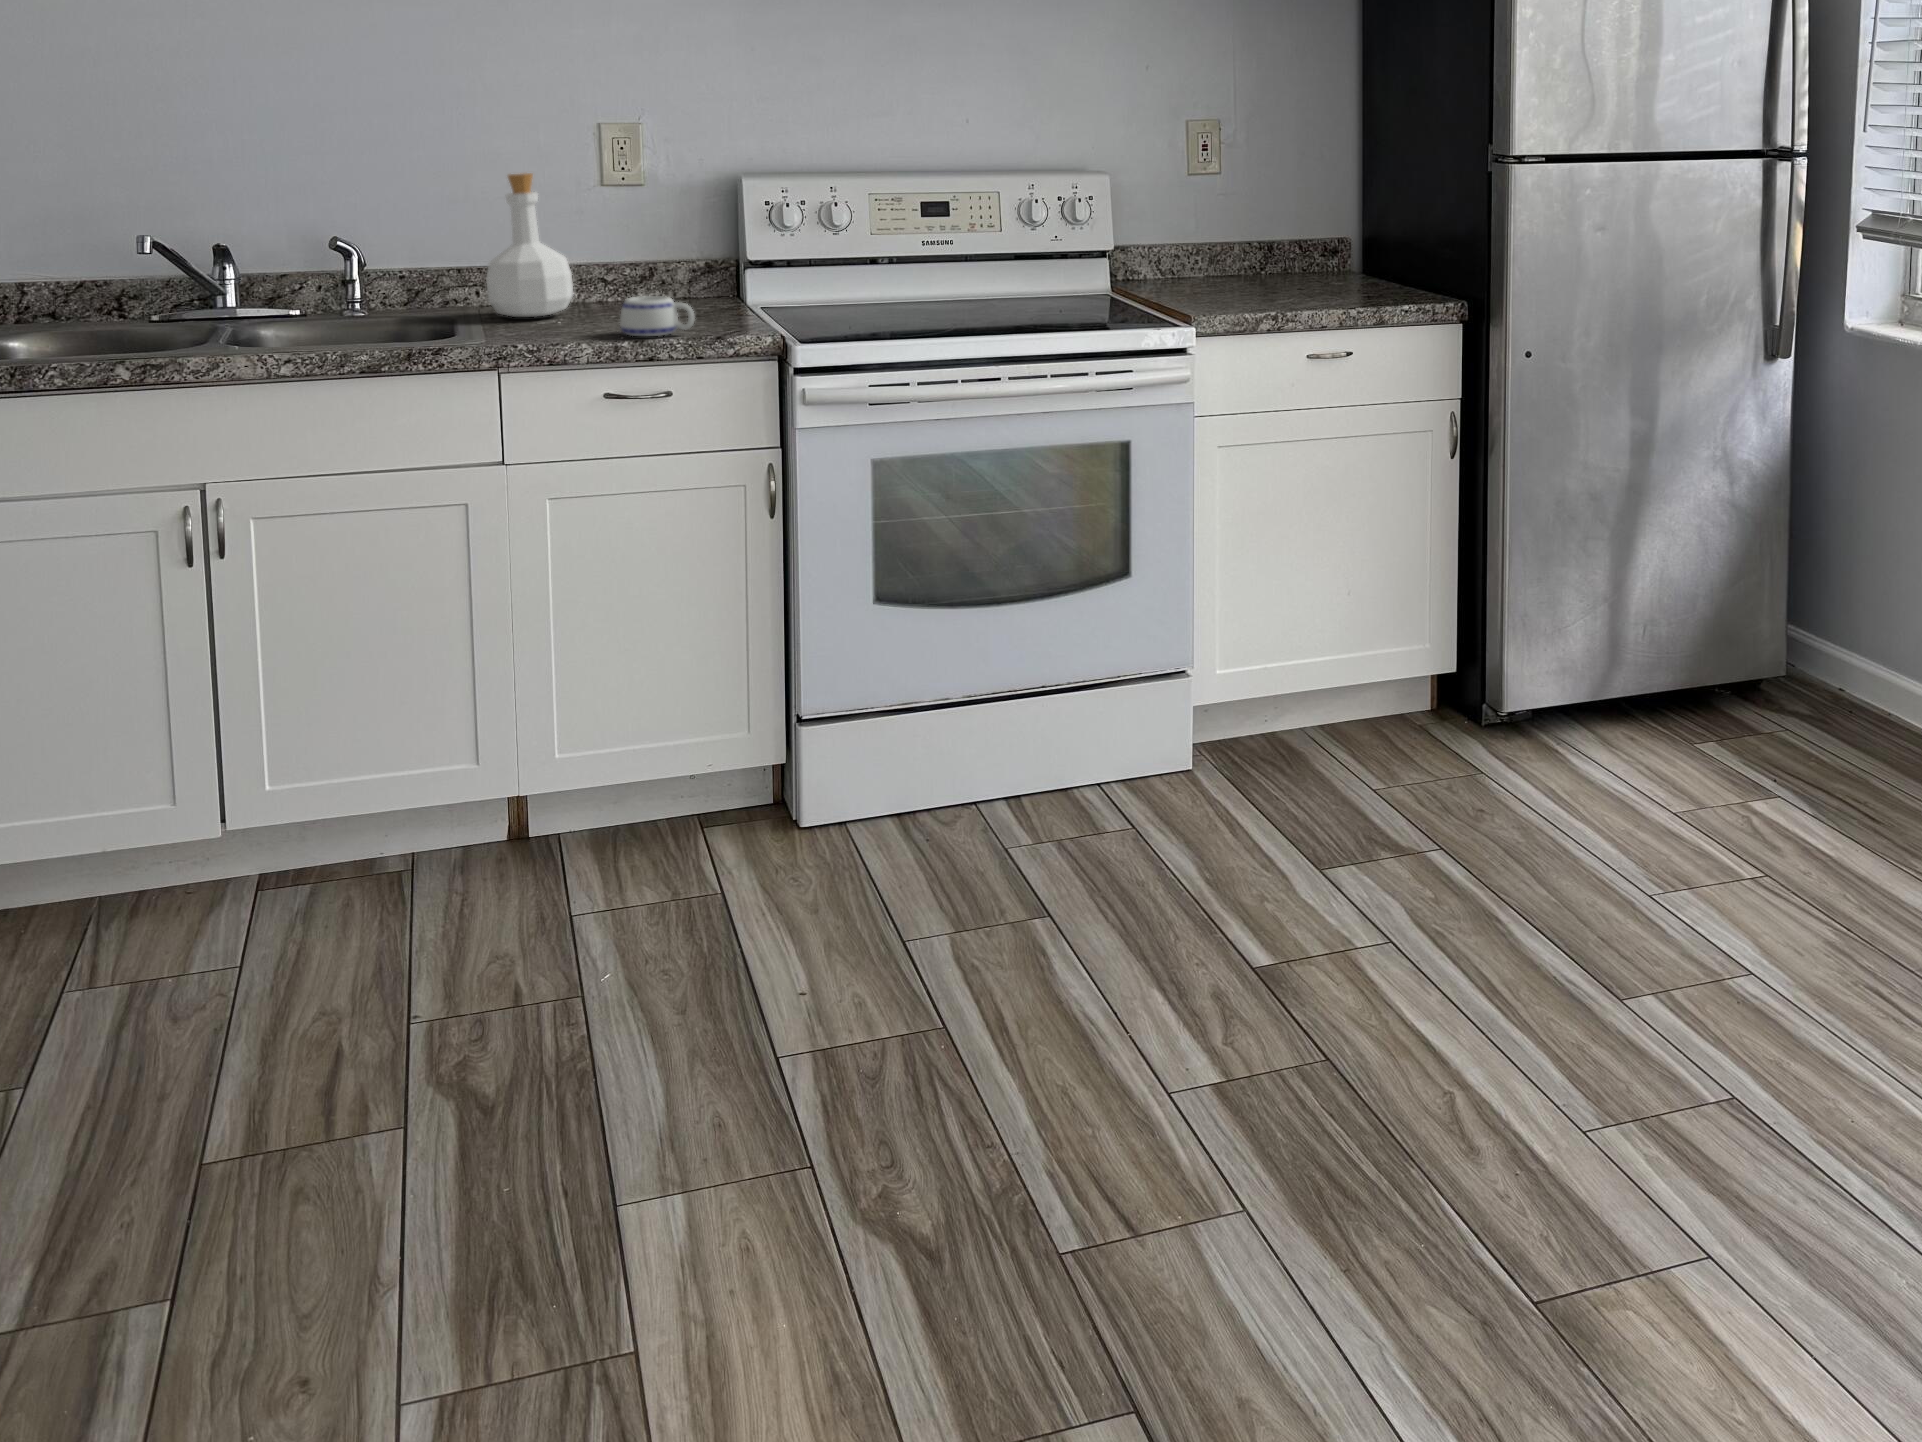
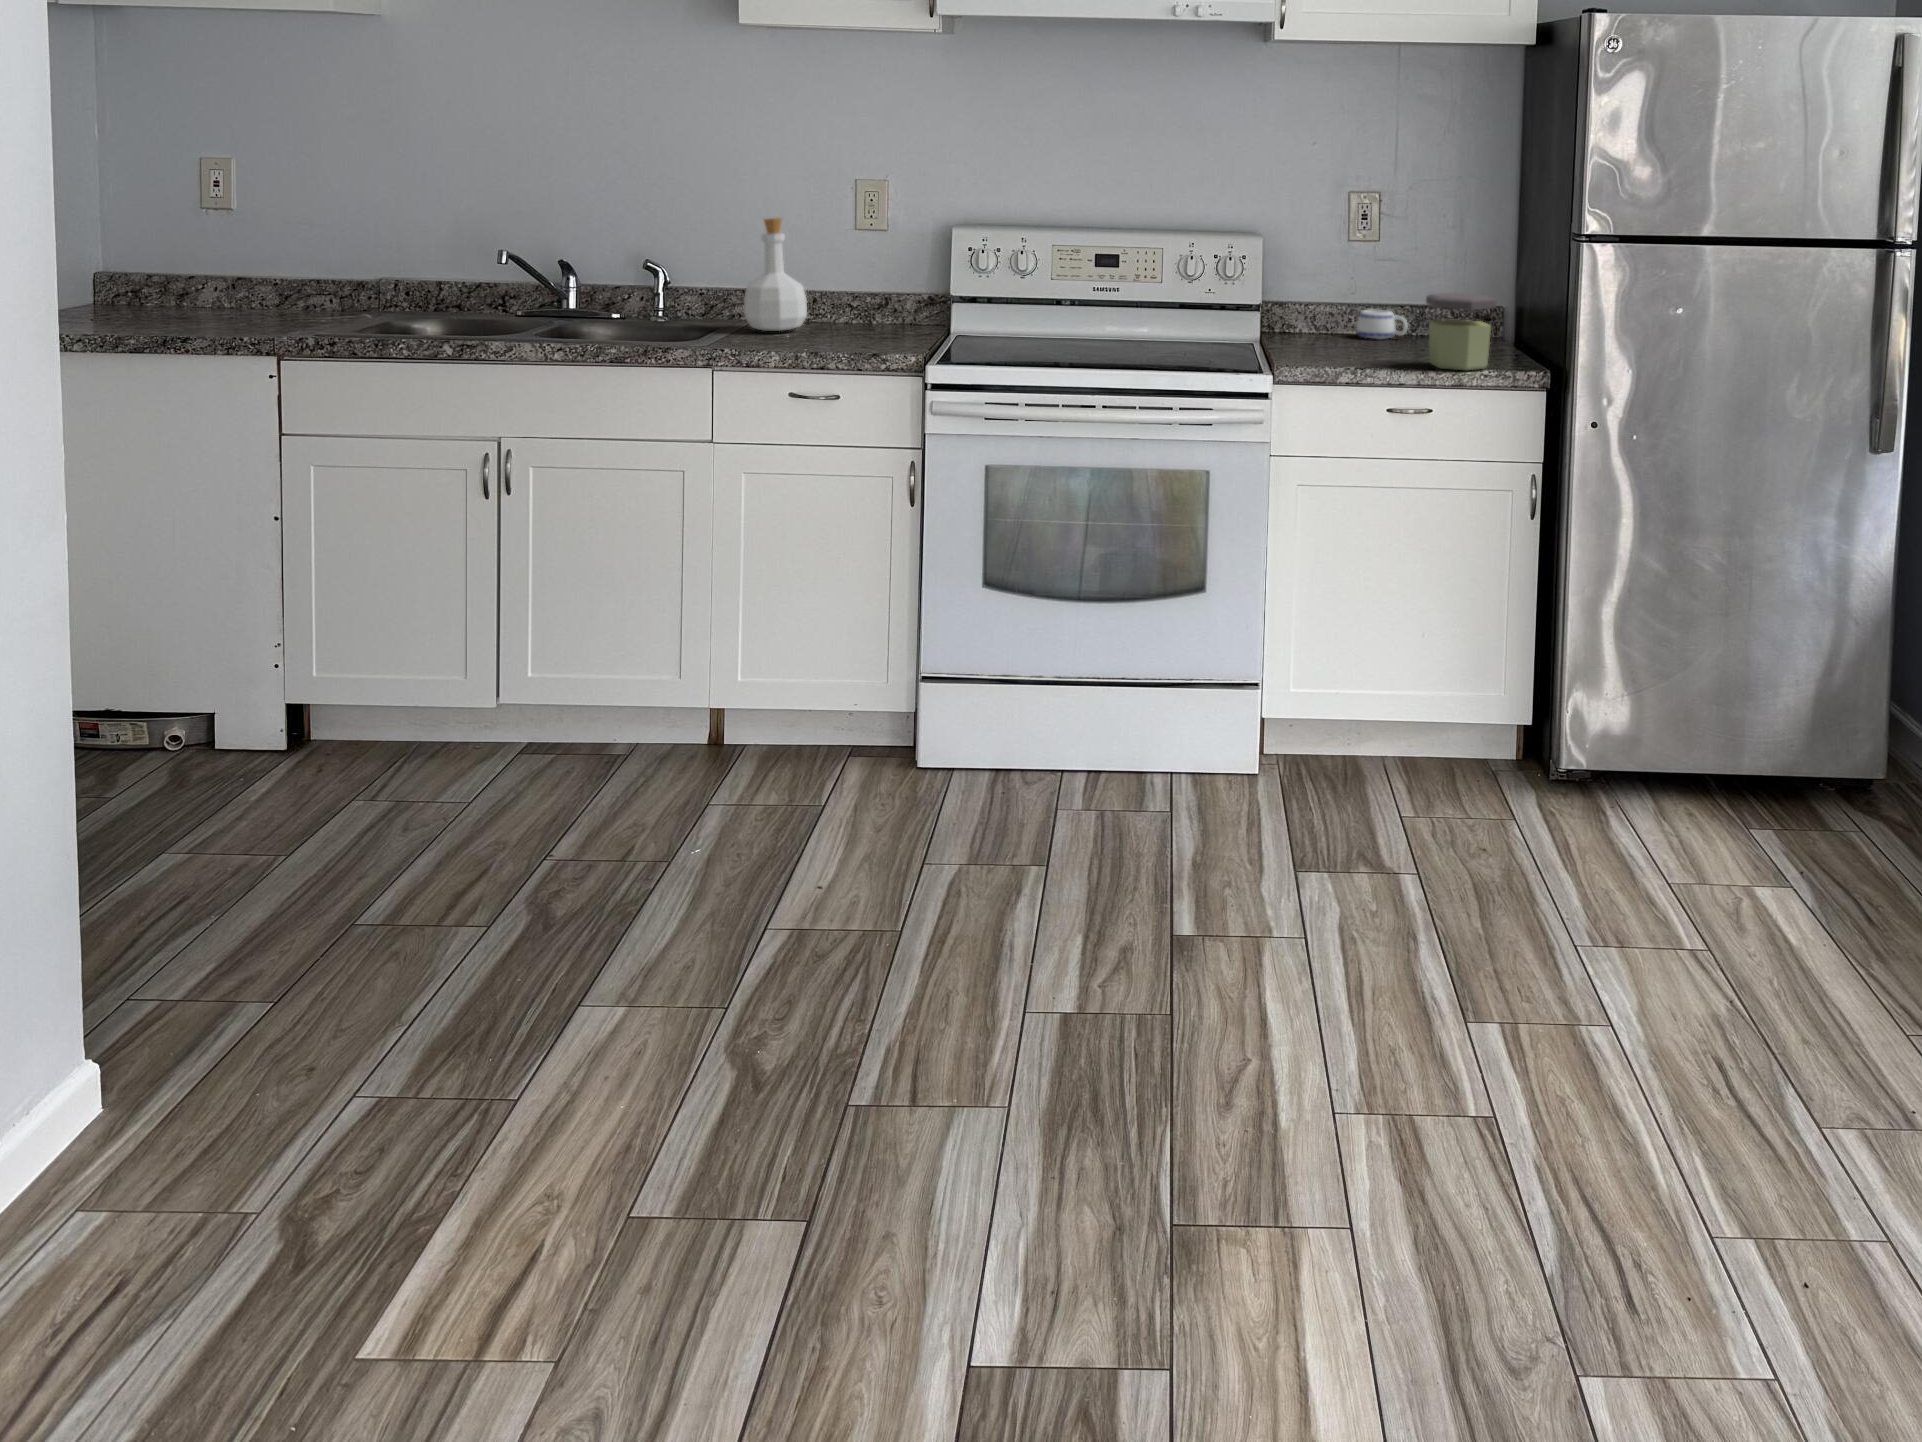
jar: none [1329,225,1406,308] -> present [1426,293,1496,370]
mug: present [620,296,694,336] -> present [1357,310,1408,339]

